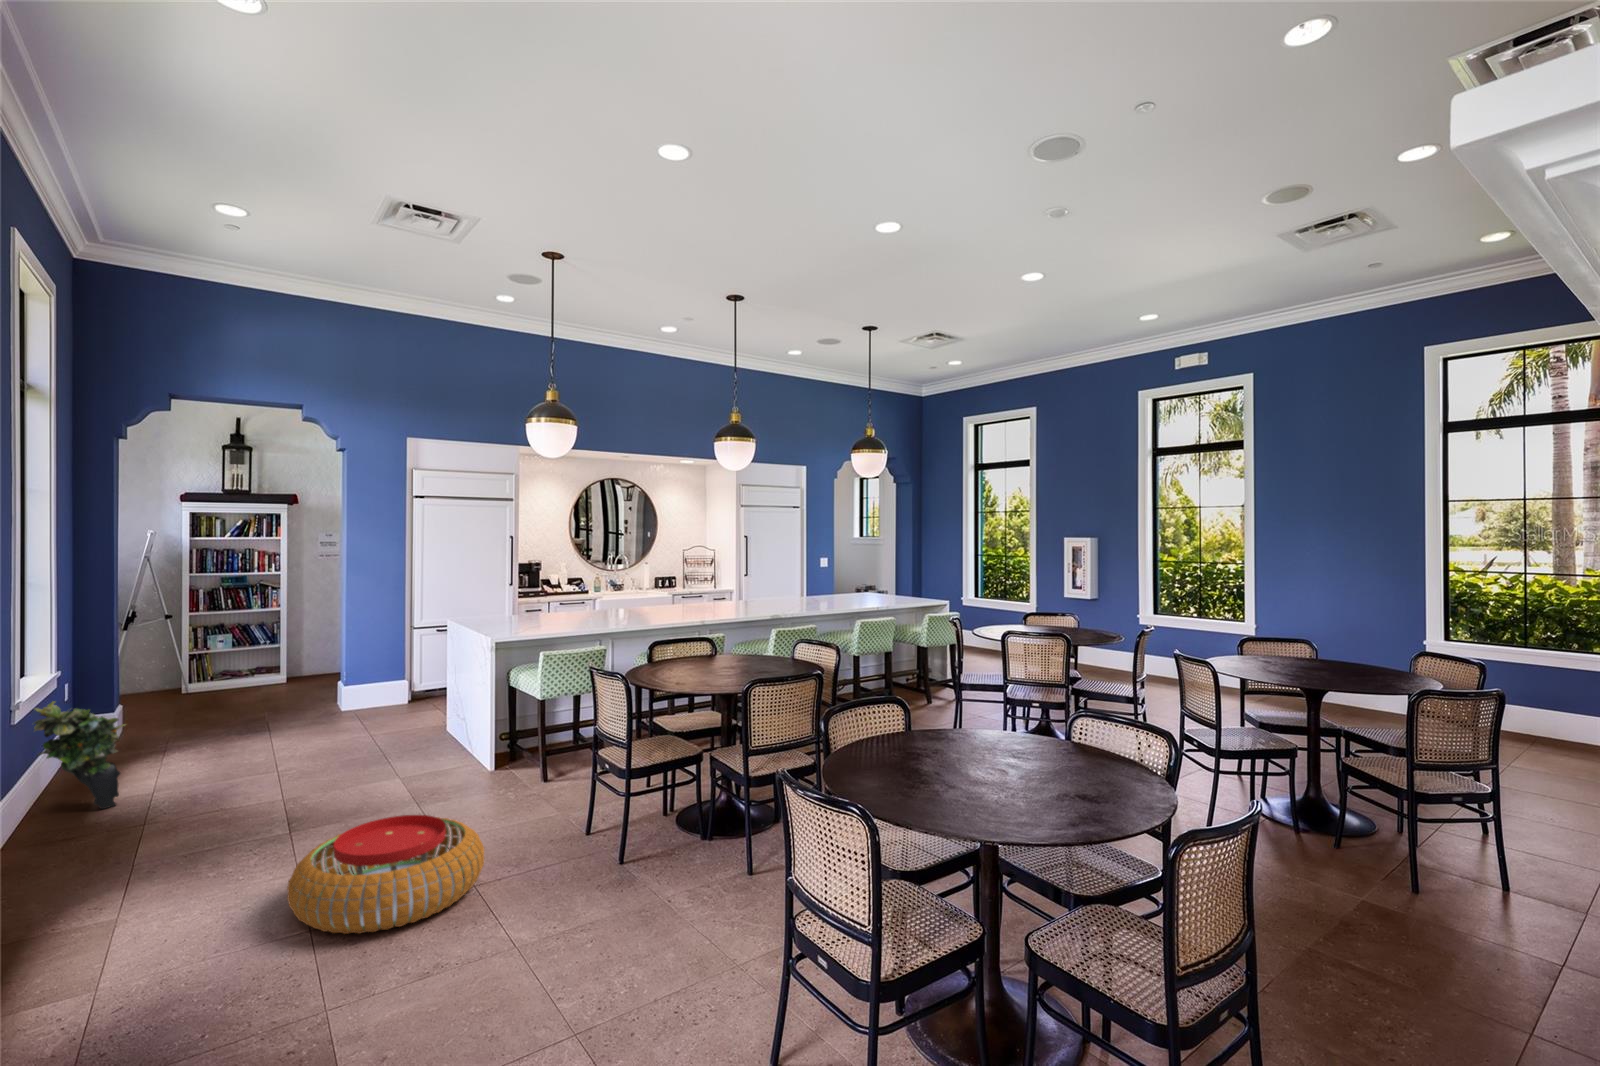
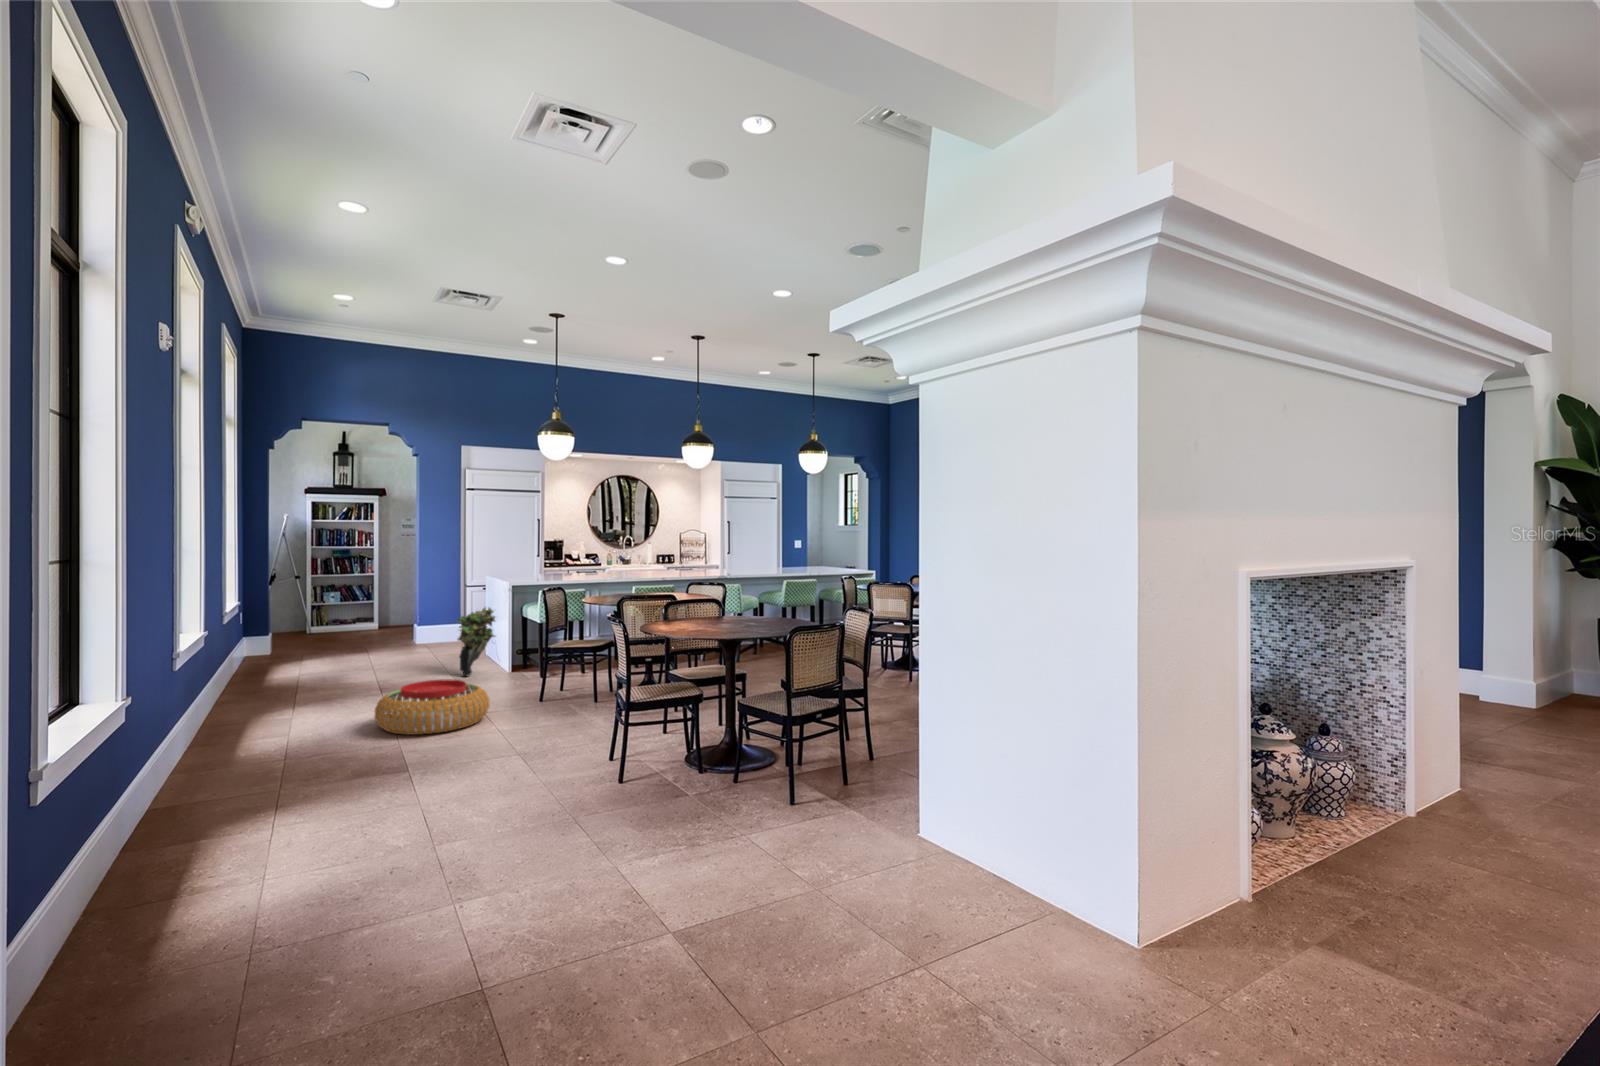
potted plant: present [34,701,125,809] -> present [457,608,495,676]

